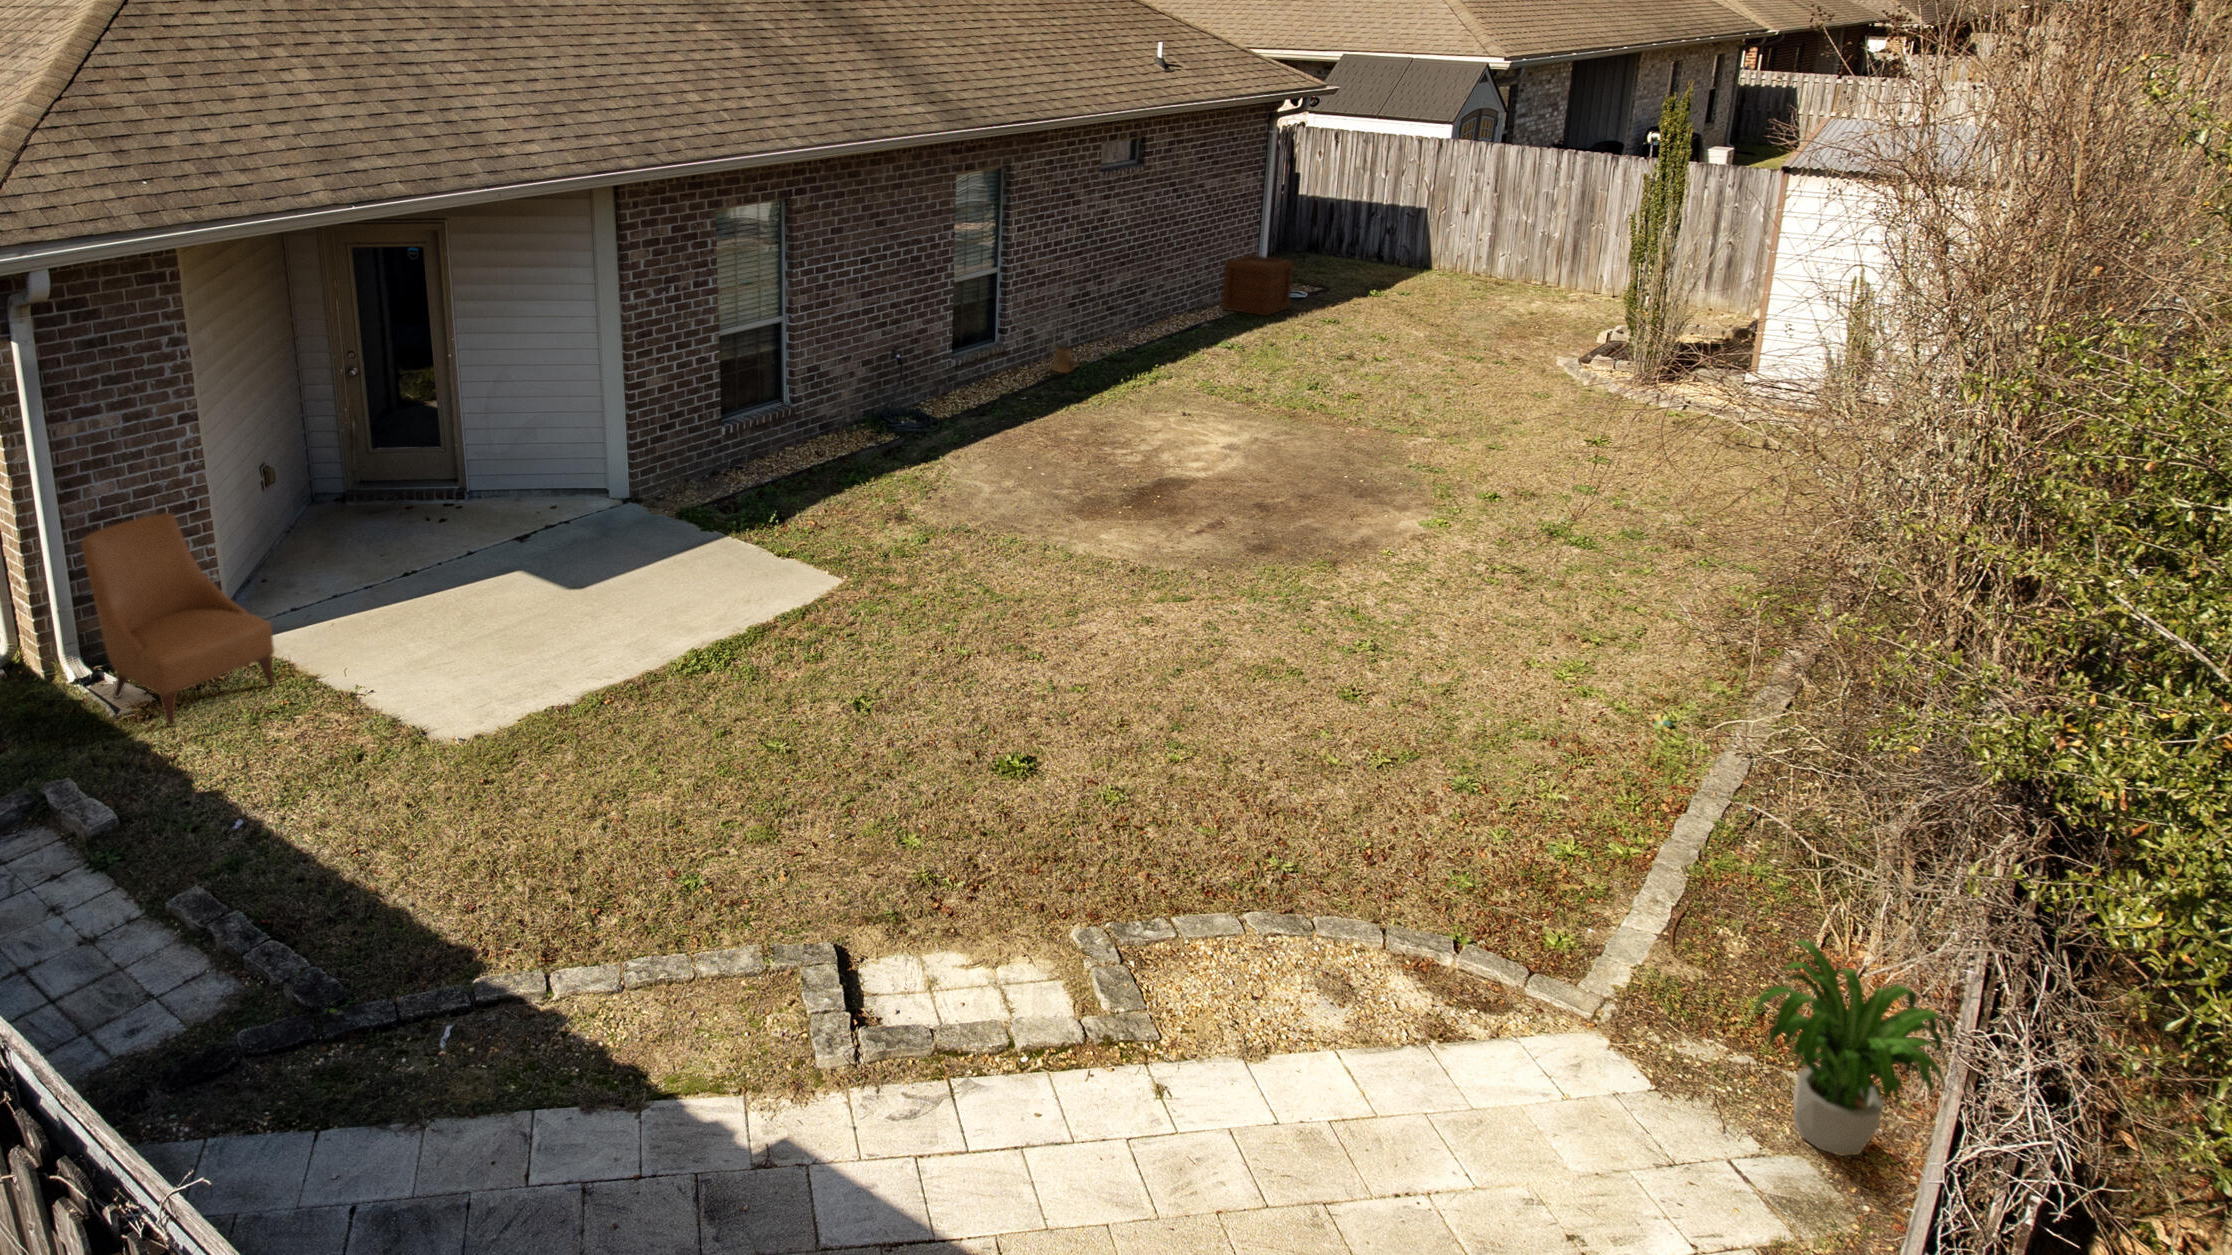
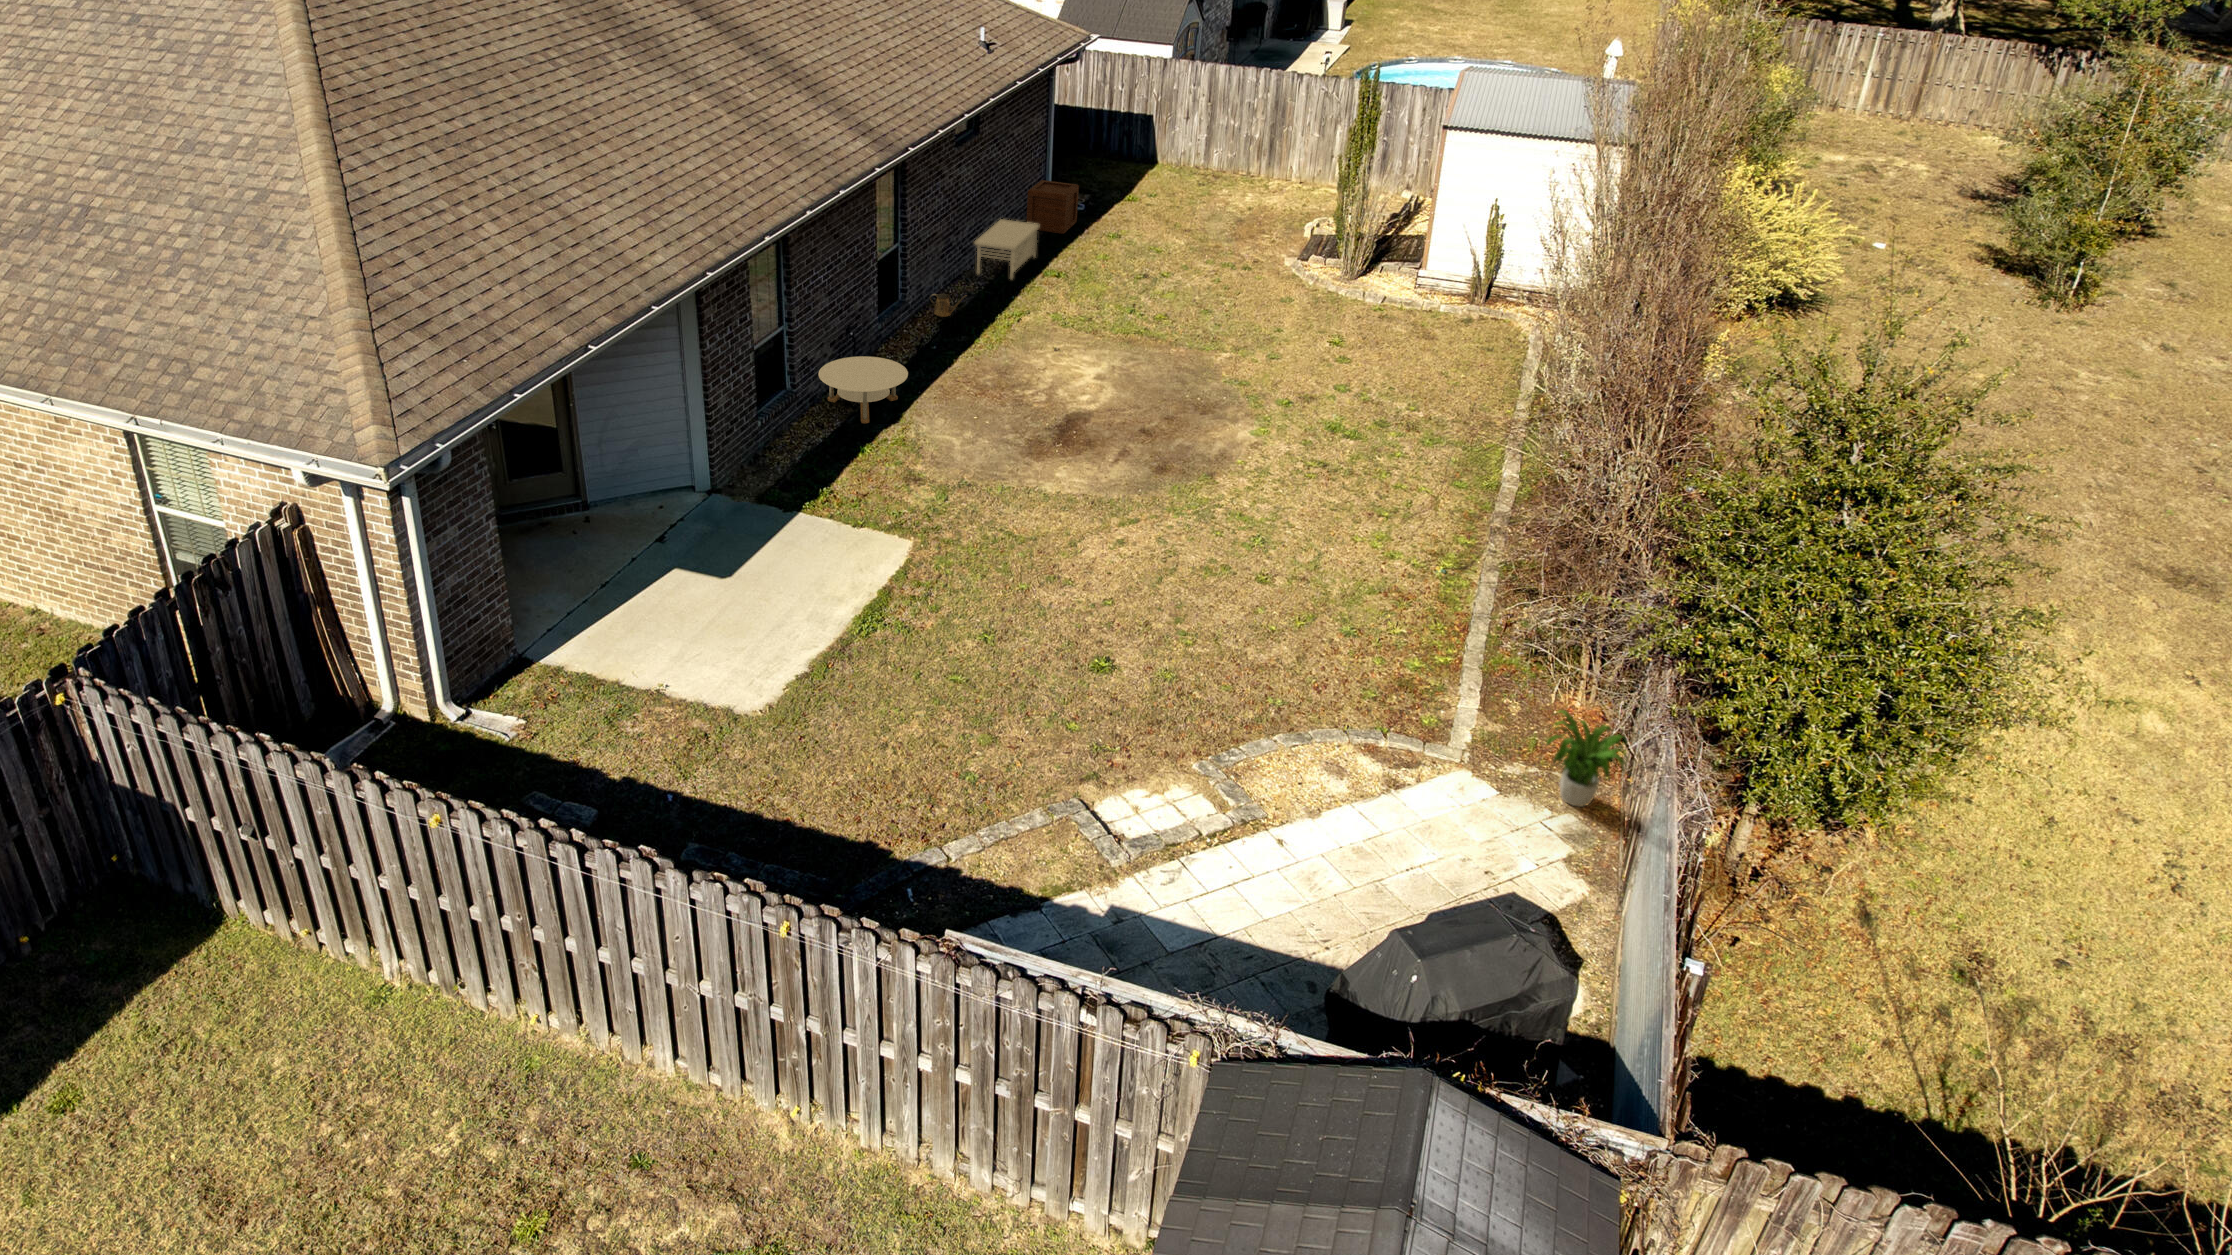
storage bench: none [1129,284,1223,348] -> present [975,219,1039,278]
round table: none [838,382,953,456] -> present [818,356,908,423]
chair: present [82,513,274,726] -> none [453,587,590,740]

